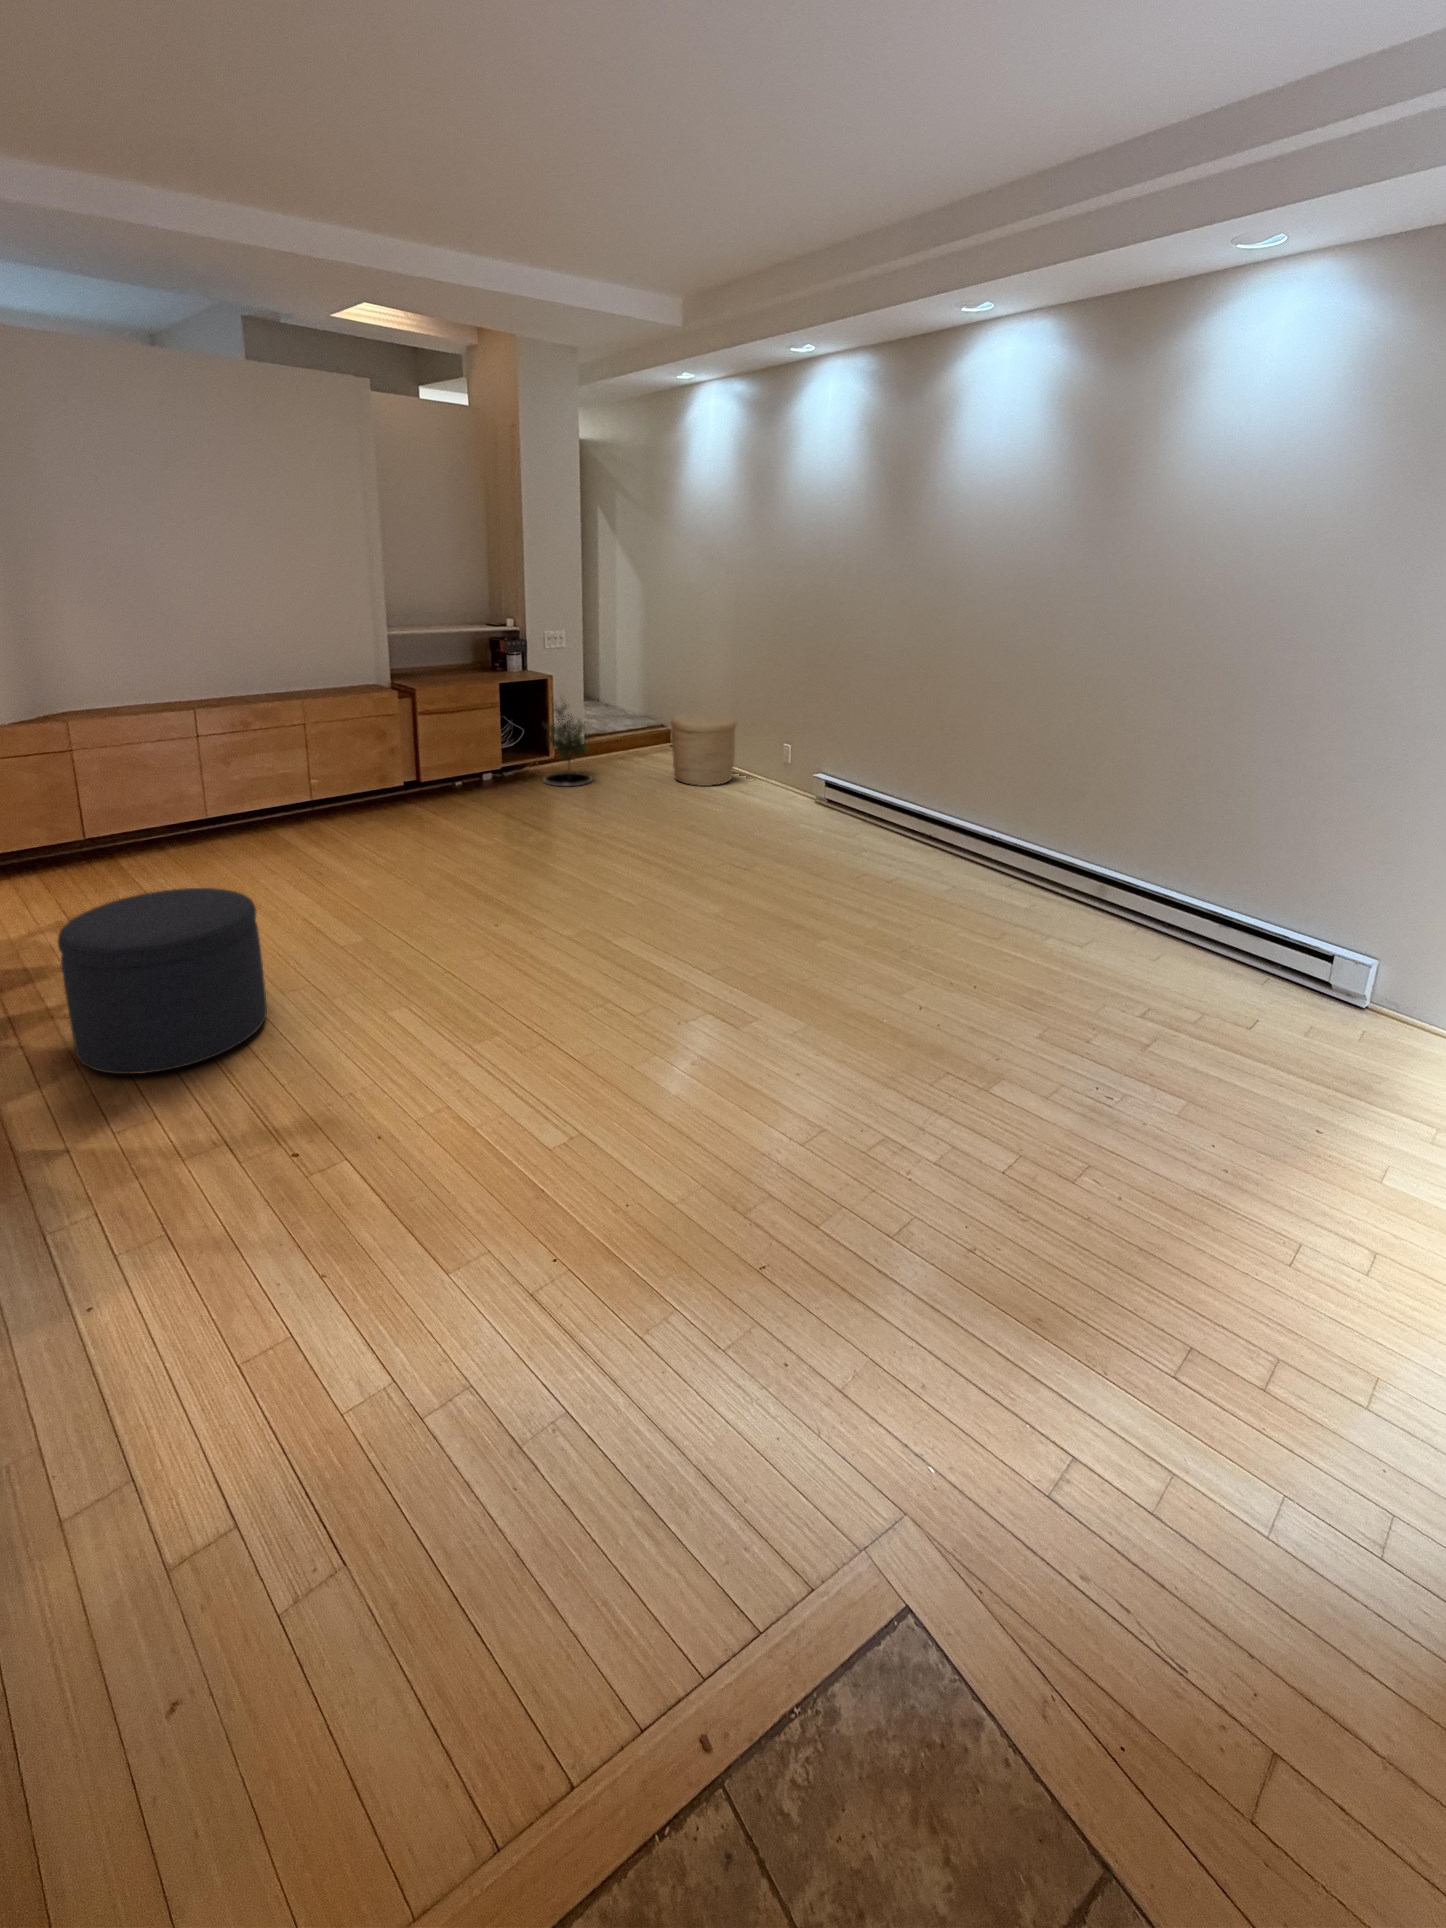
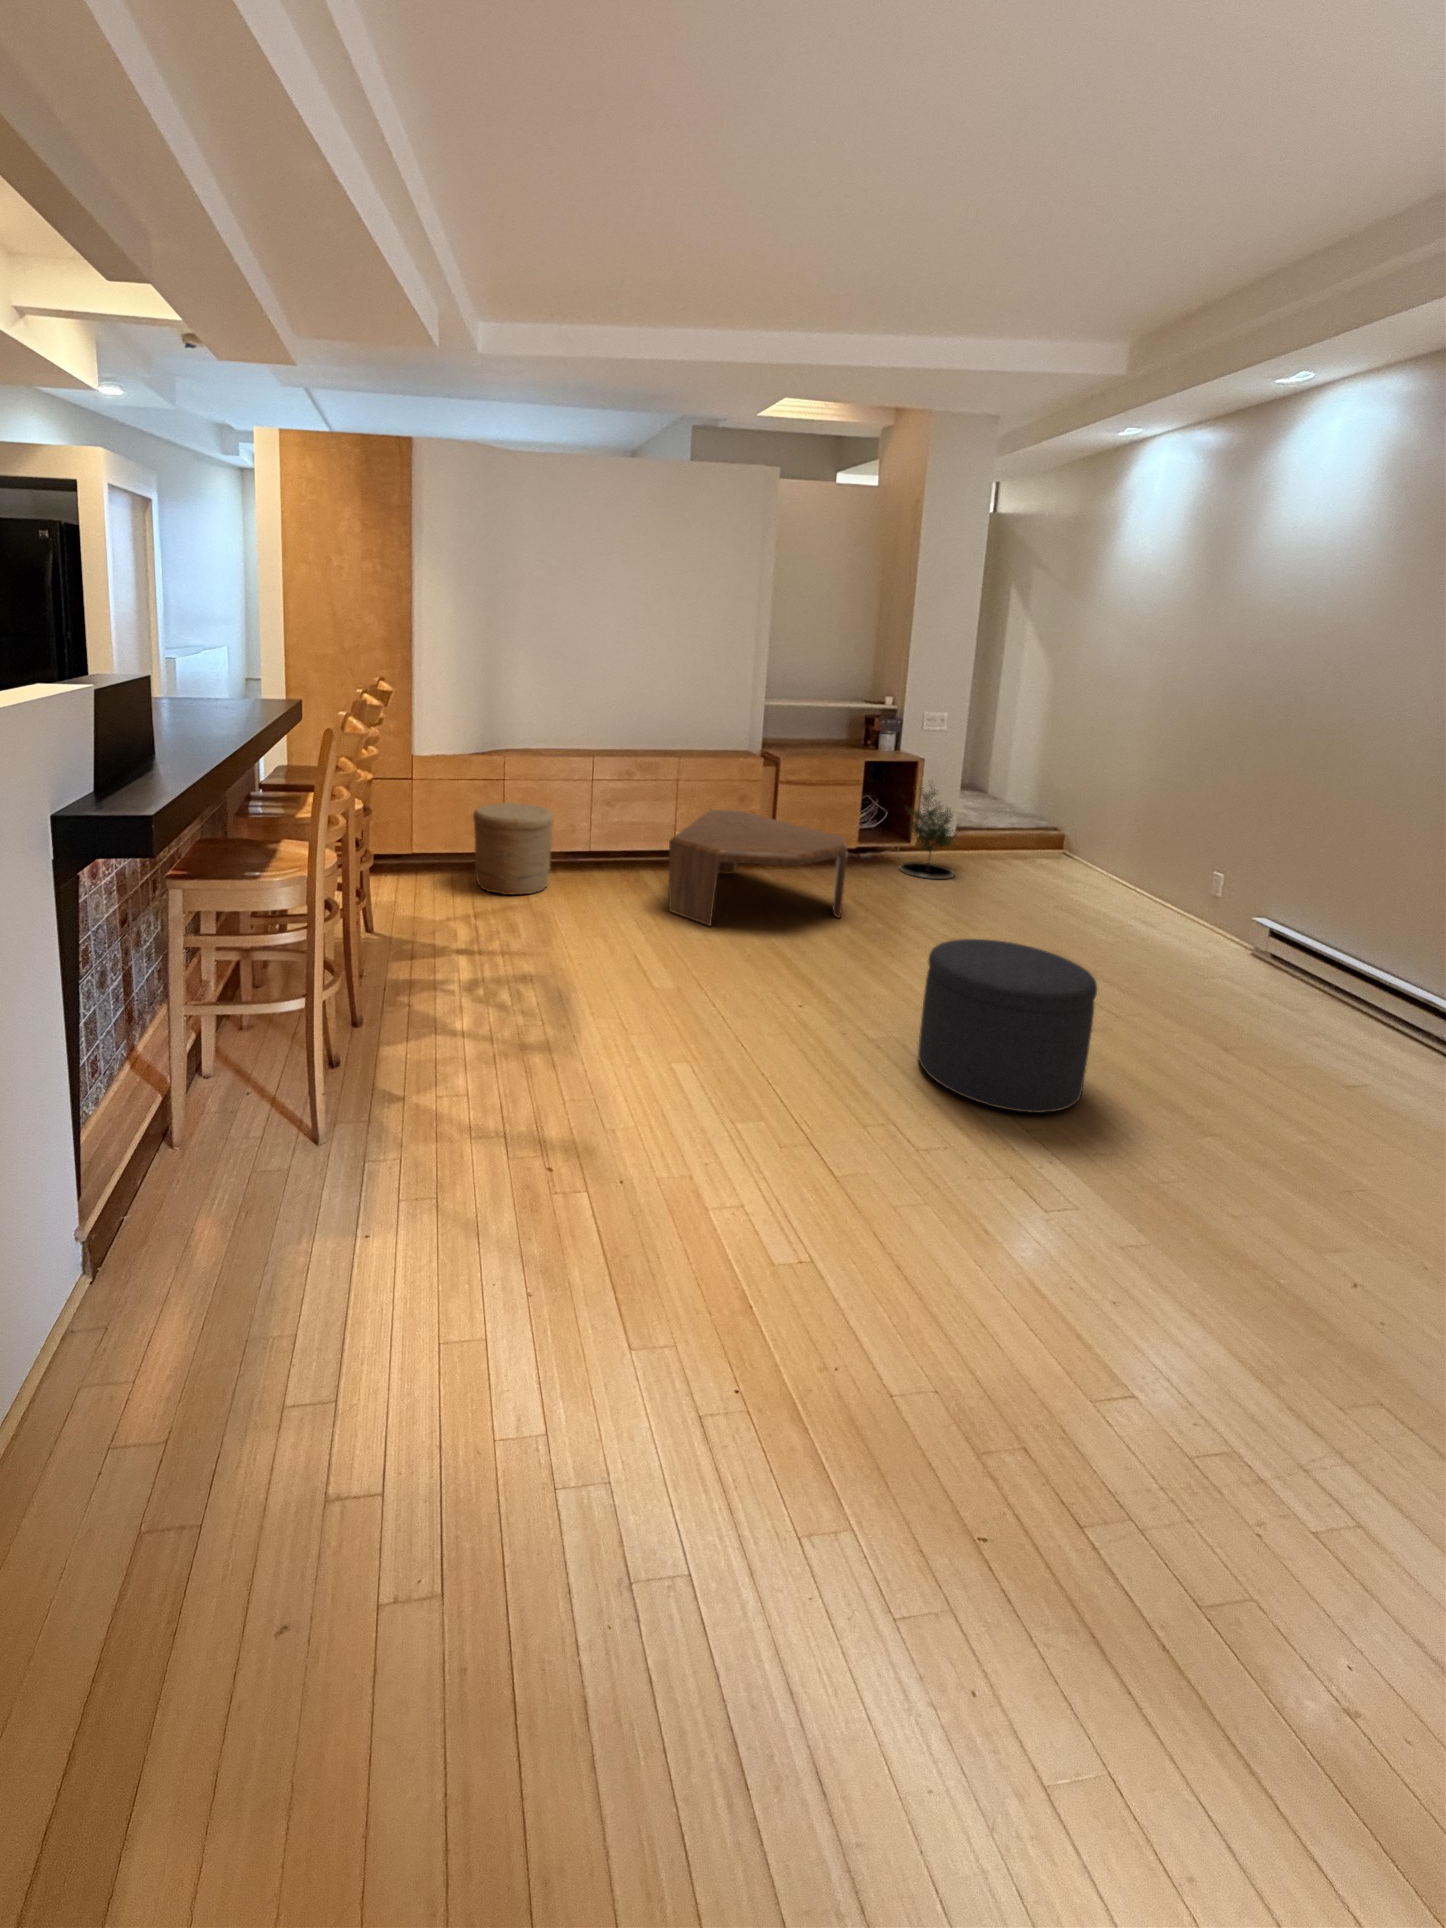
woven basket: present [671,713,736,786] -> present [473,803,553,895]
coffee table: none [314,748,505,872] -> present [669,810,847,926]
ottoman: present [57,888,267,1074] -> present [918,939,1097,1113]

